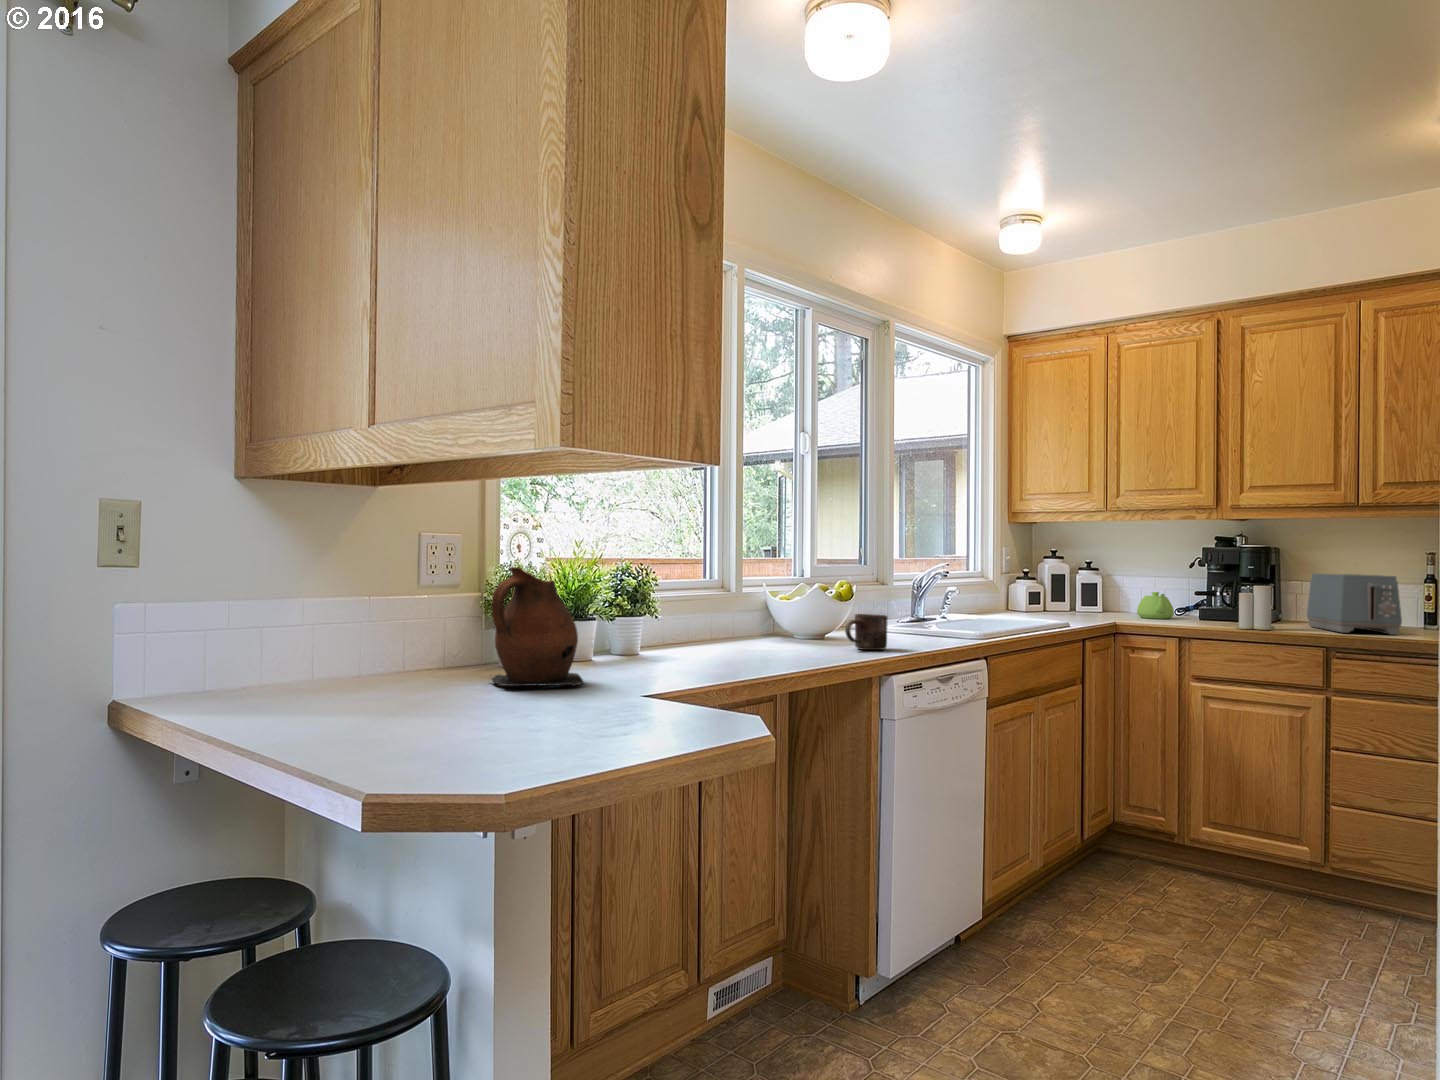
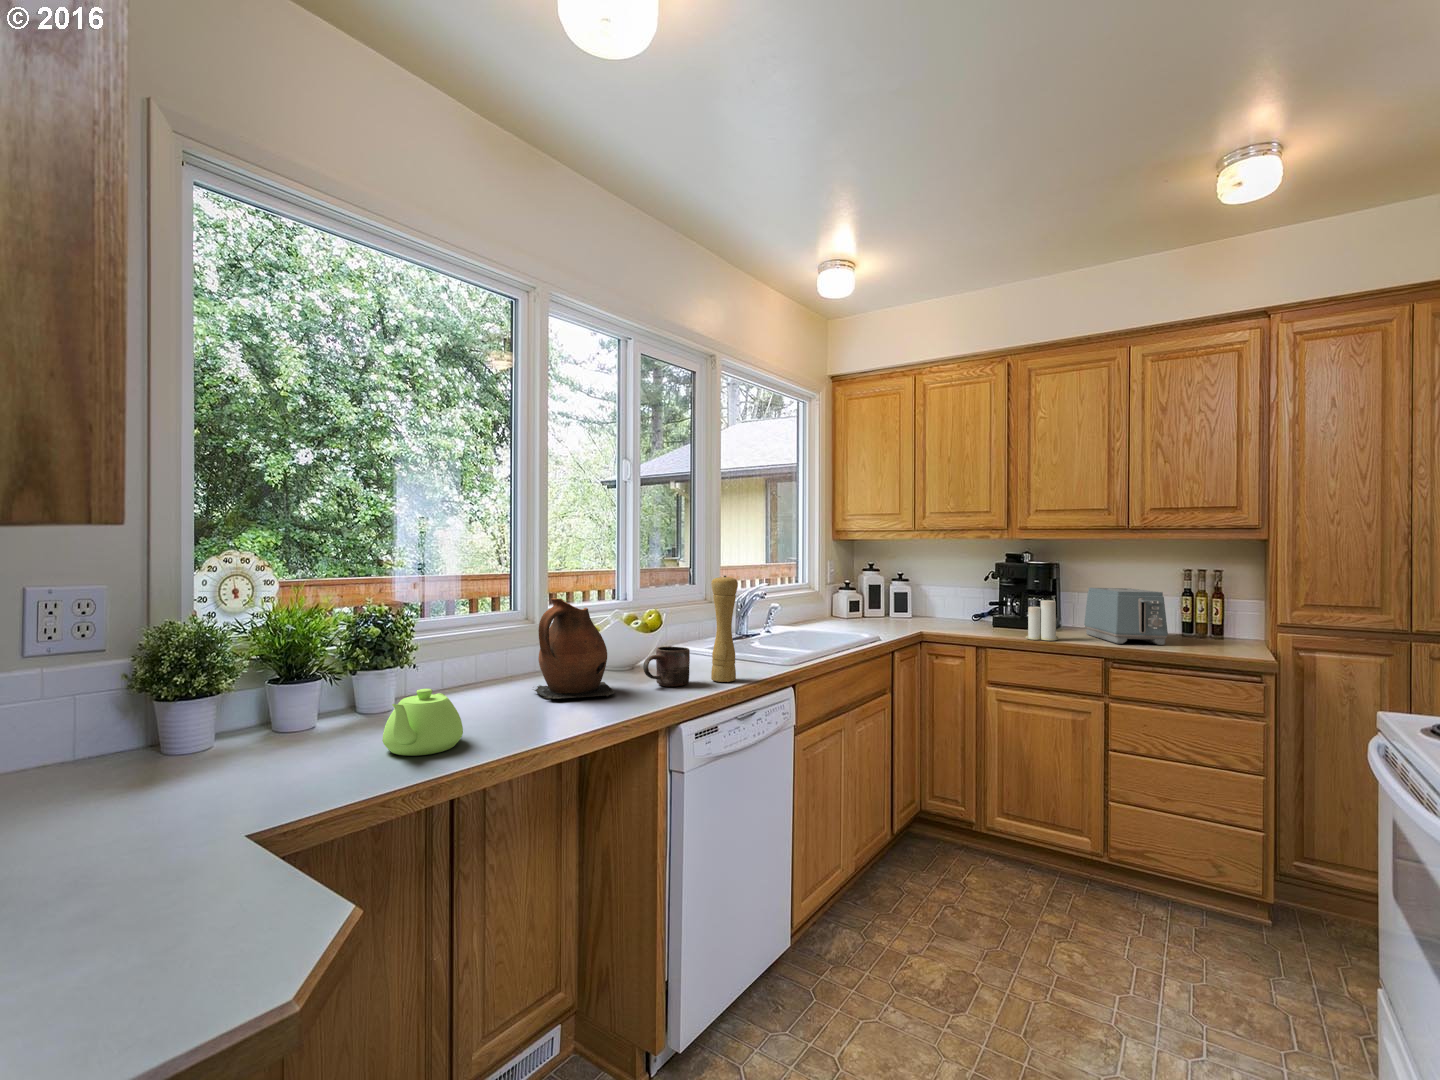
pepper mill: none [906,546,933,649] -> present [711,576,738,682]
ceramic pitcher: present [491,567,584,687] -> present [535,598,615,699]
teapot: present [1137,592,1174,619] -> present [382,689,463,756]

